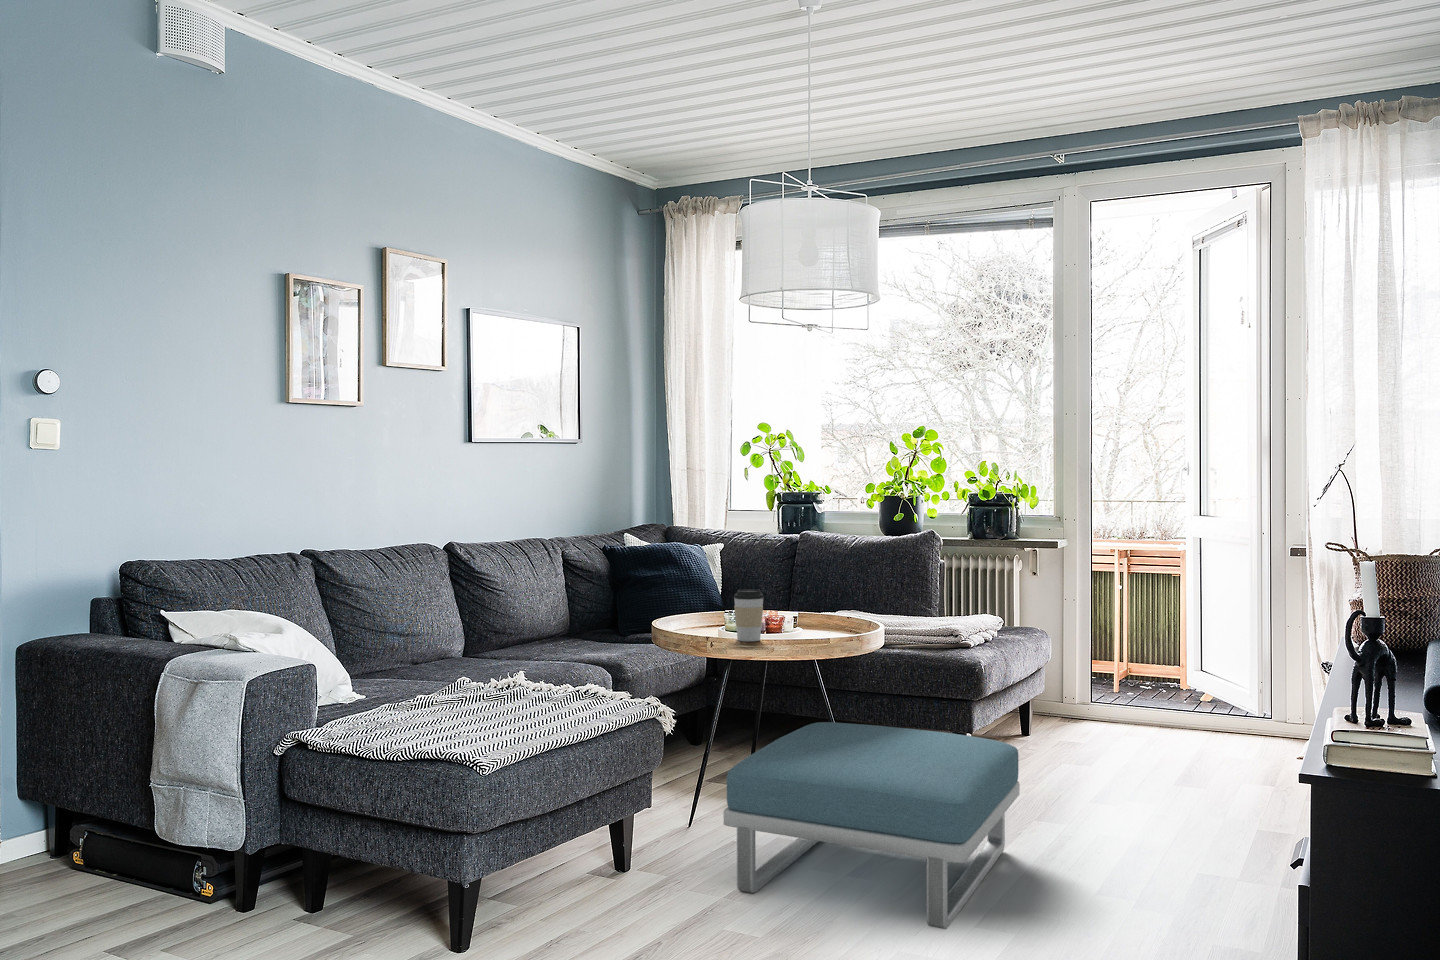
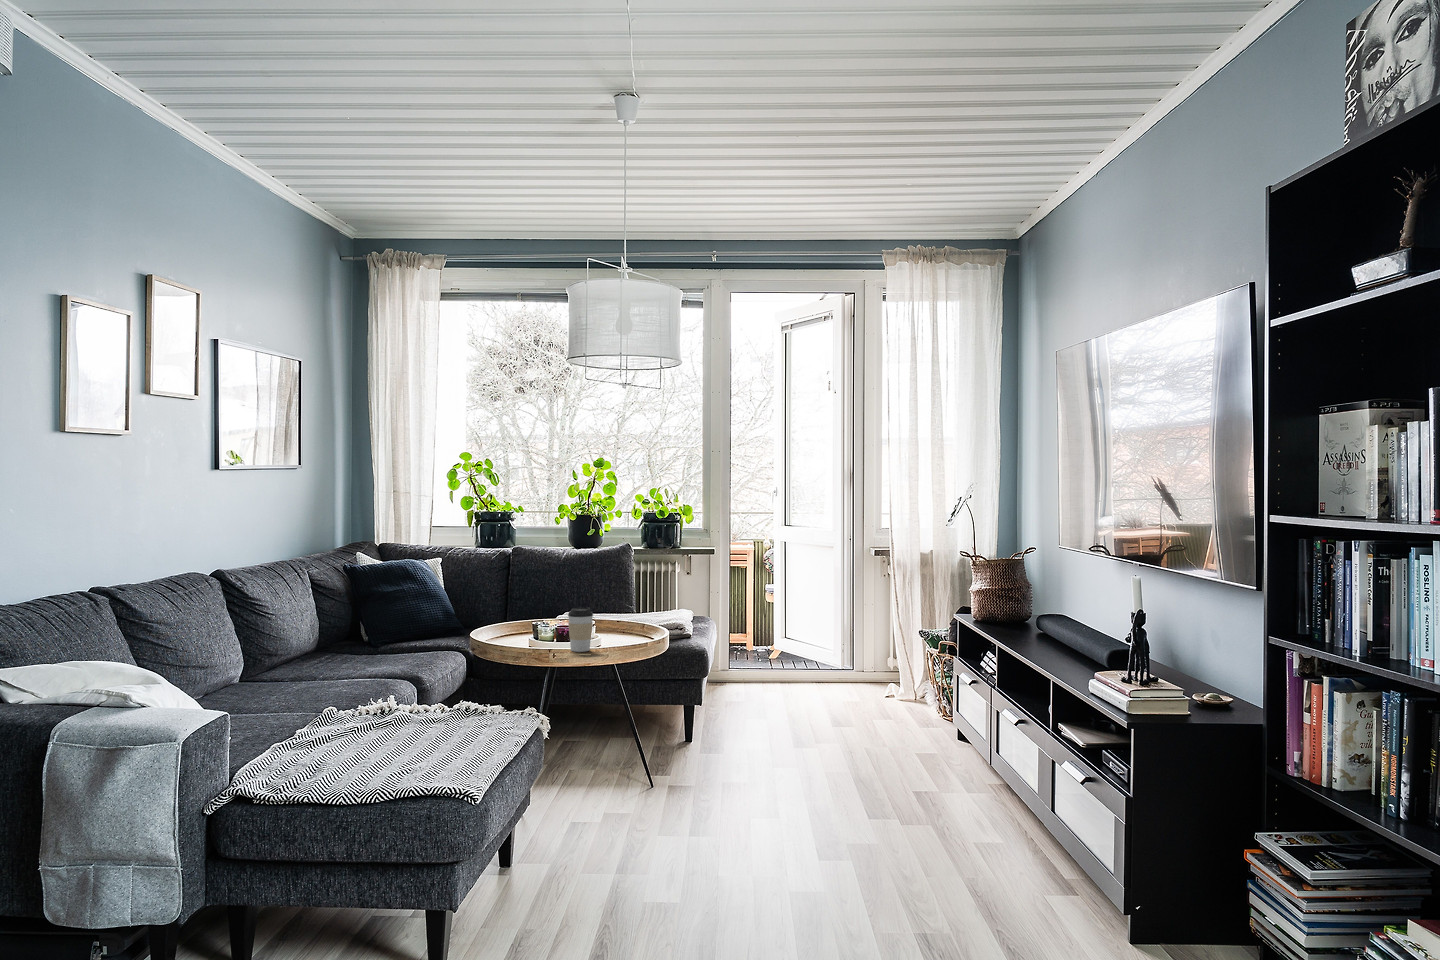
footstool: present [723,722,1020,929] -> none [599,710,799,858]

